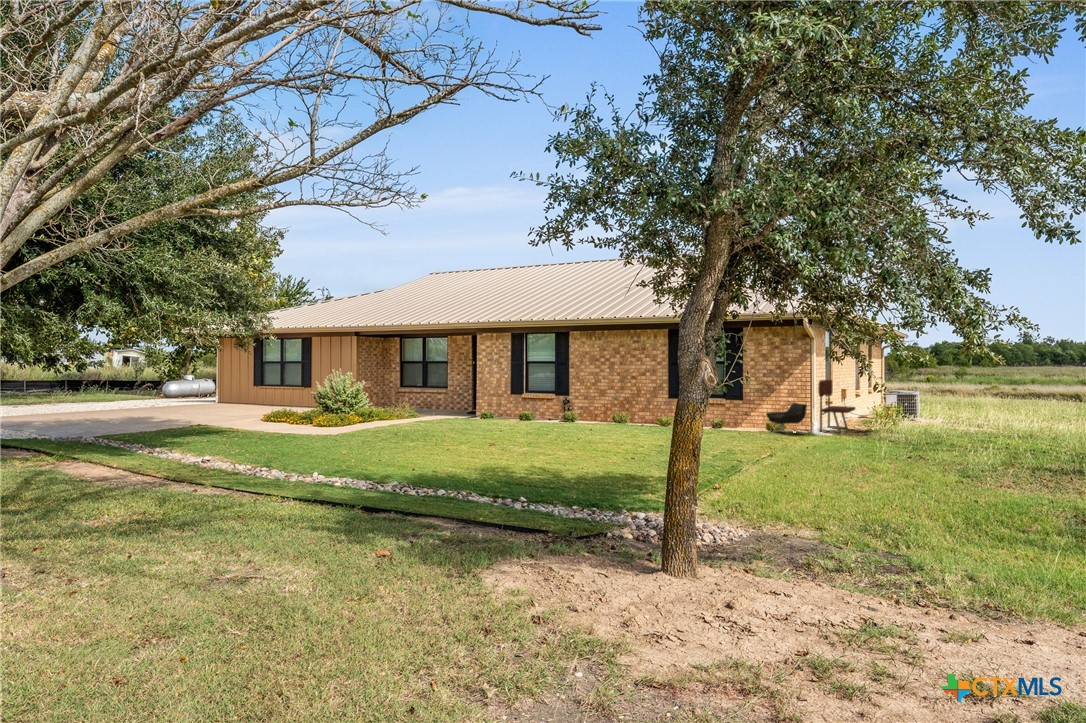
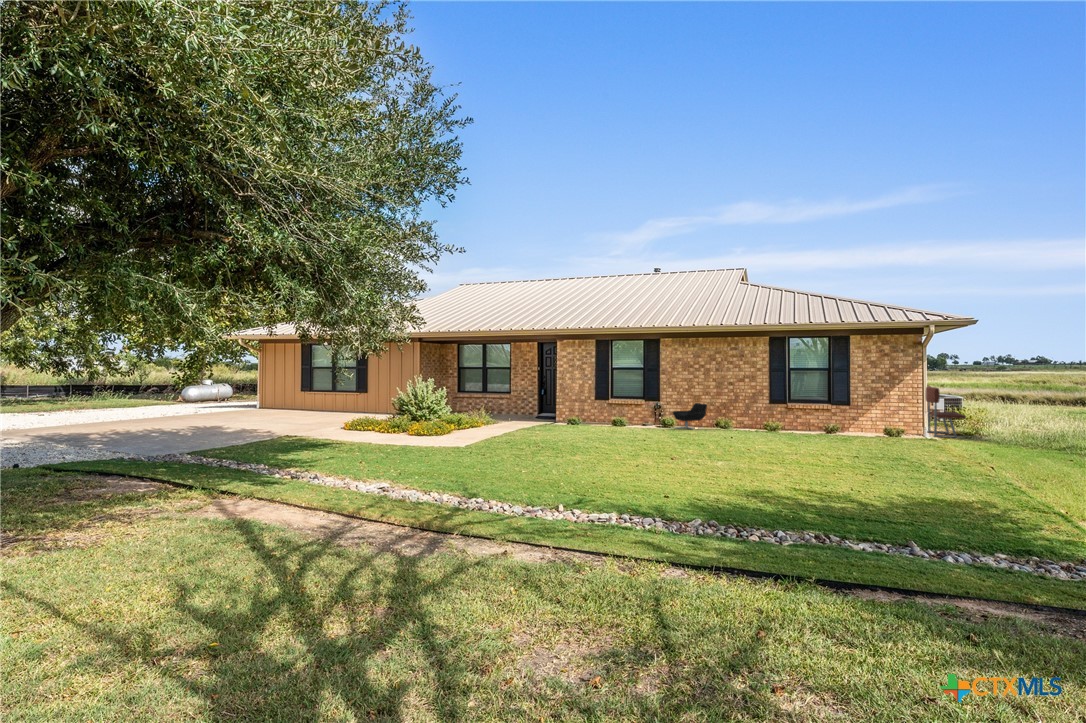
lounge chair: present [766,403,807,434] -> present [673,403,707,428]

